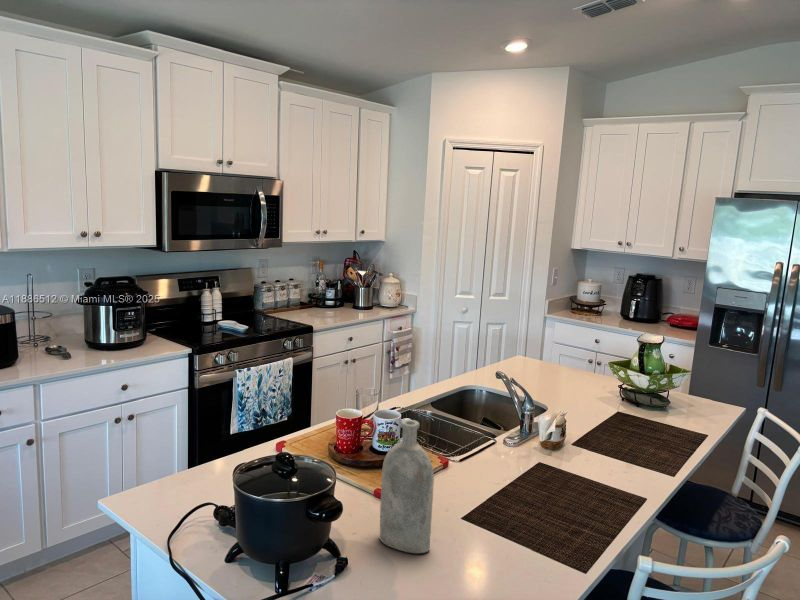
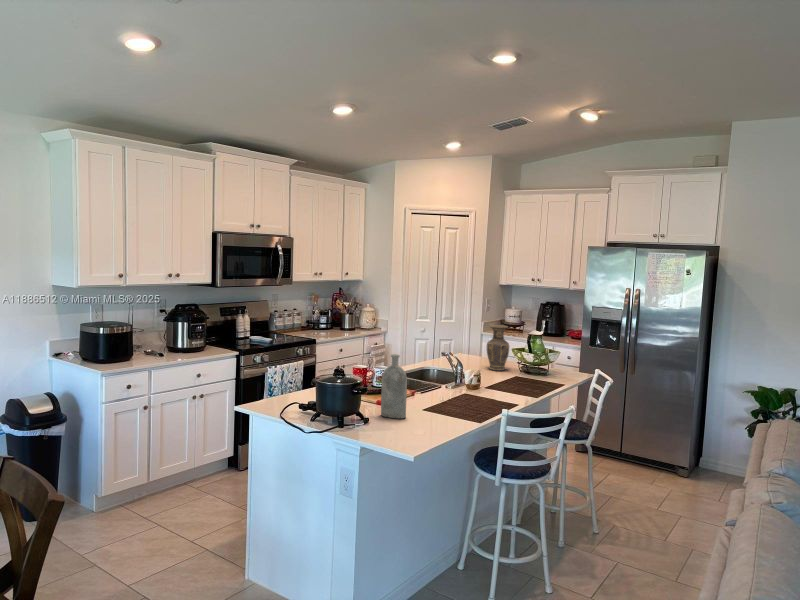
vase: none [566,322,604,396] -> present [487,325,509,371]

